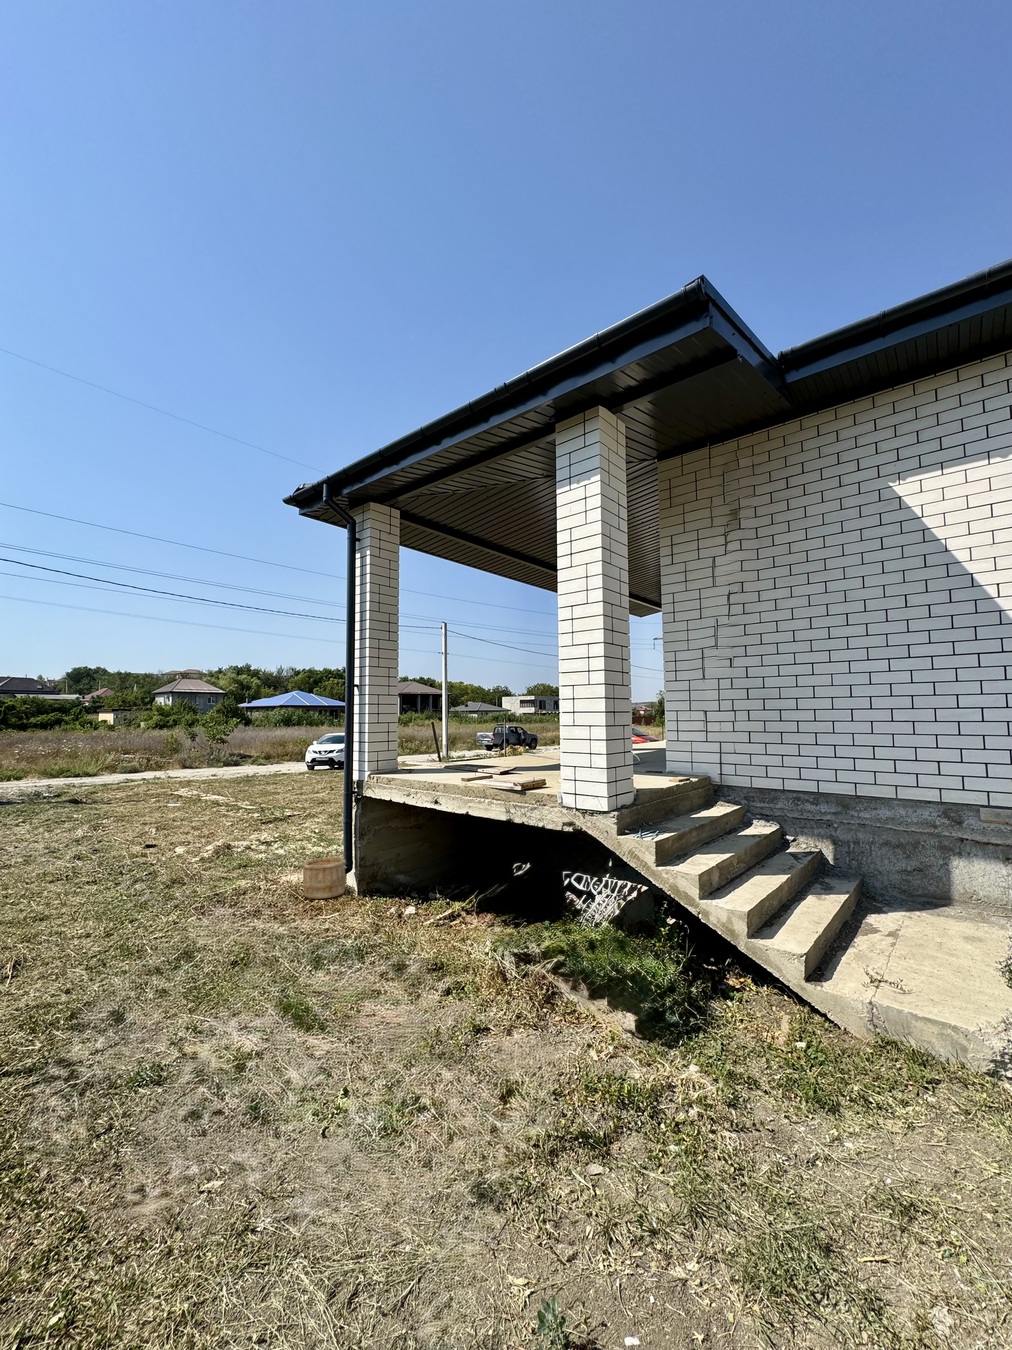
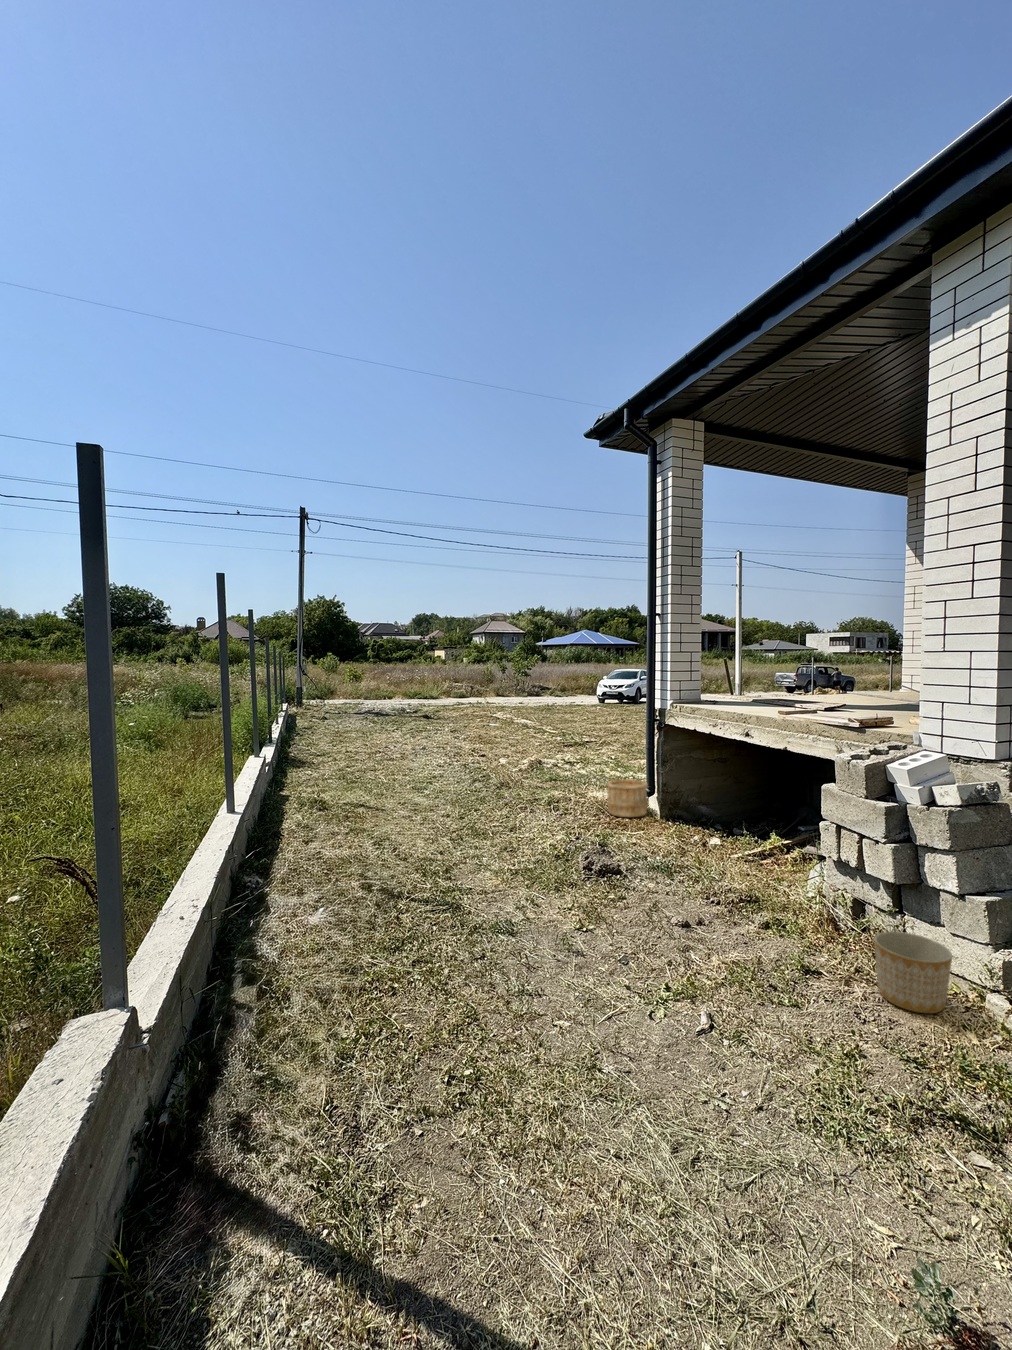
planter: none [526,972,581,1040] -> present [874,931,952,1013]

